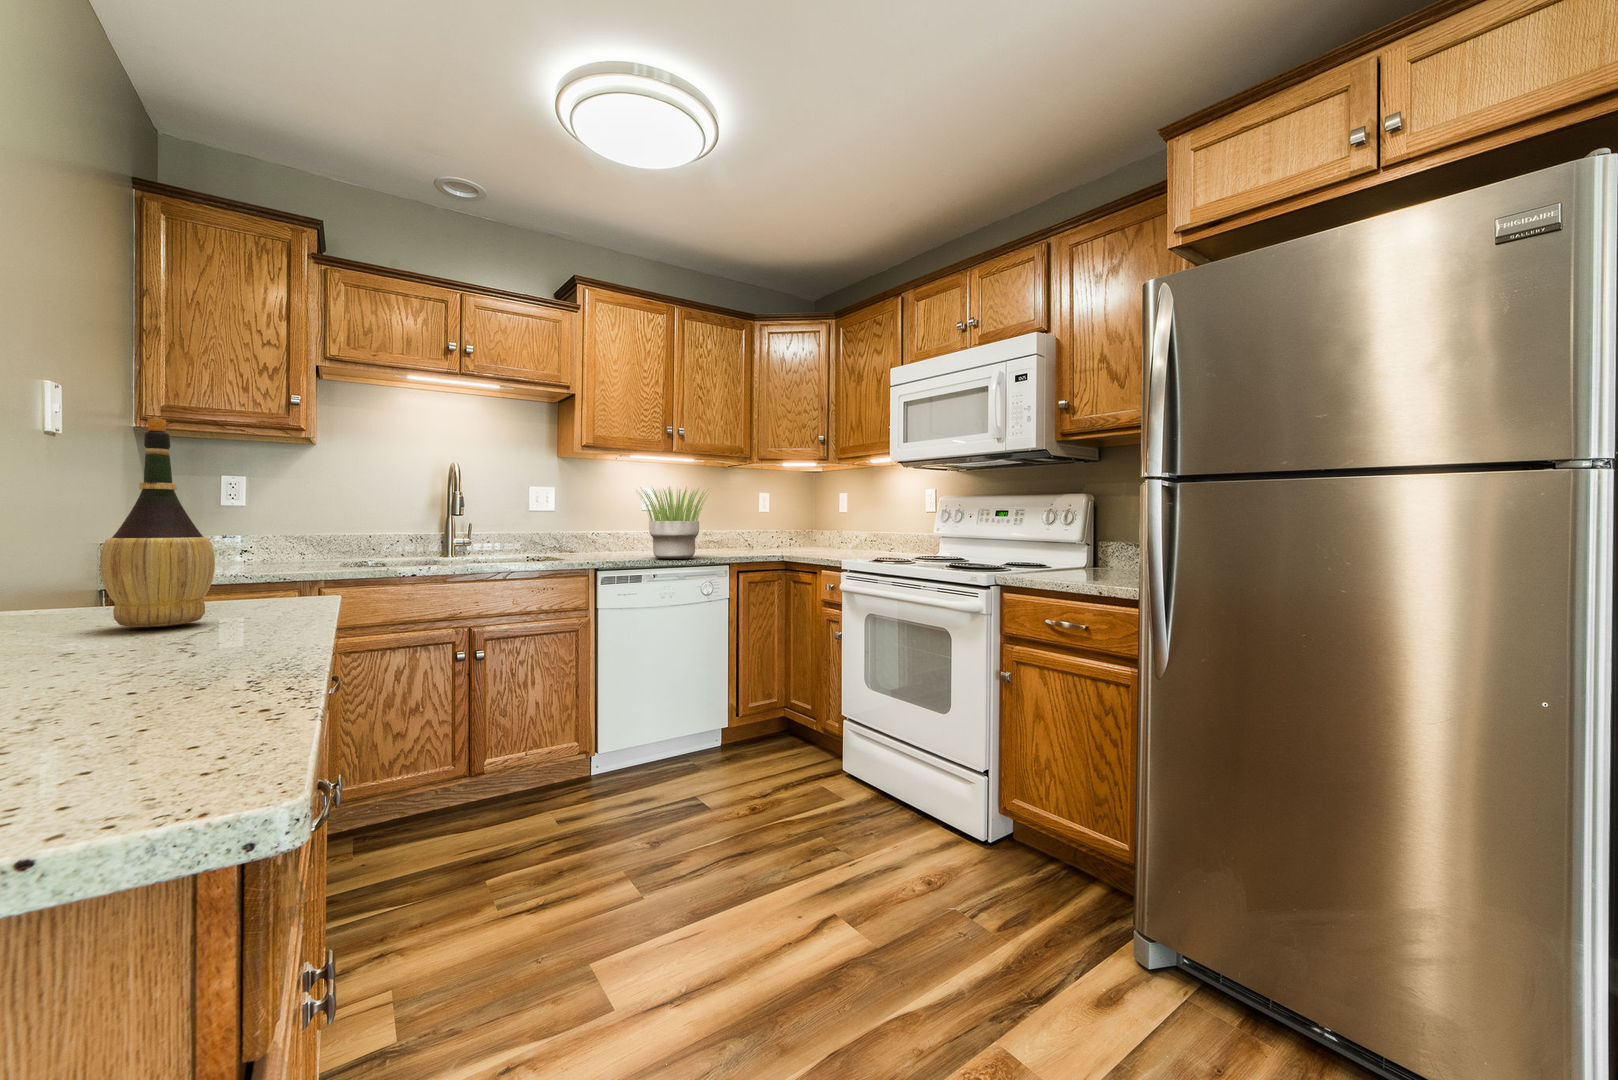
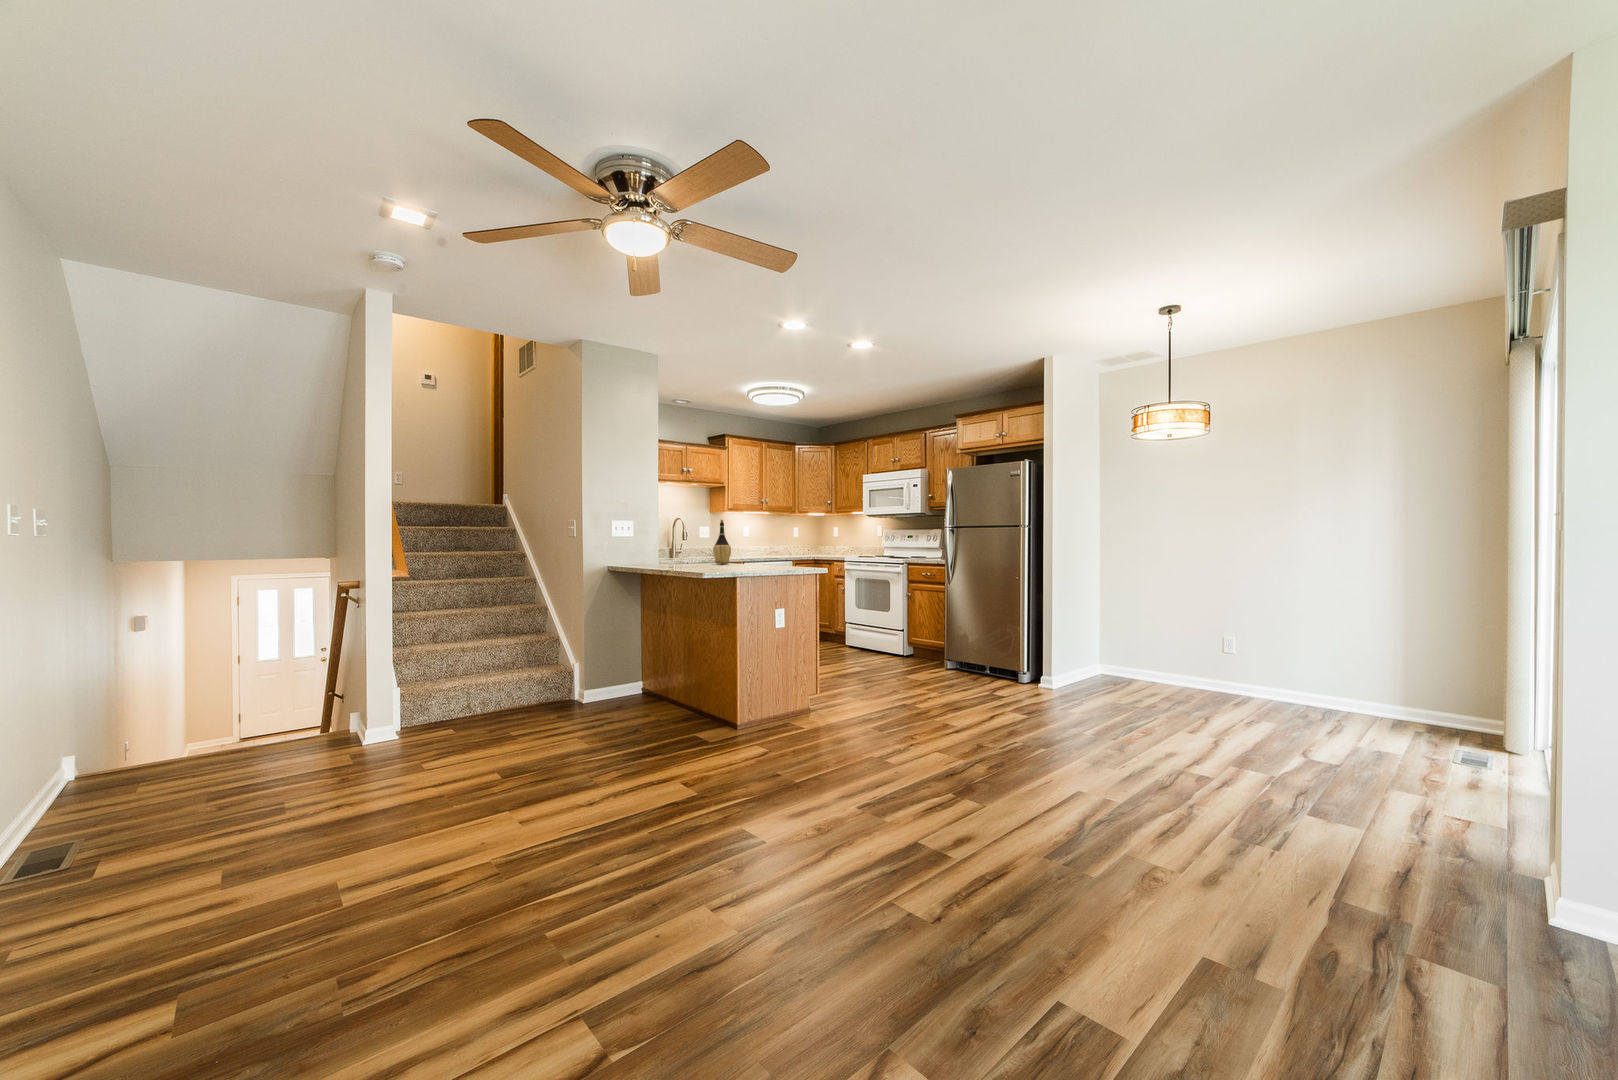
potted plant: present [641,487,707,559] -> none [752,526,788,557]

